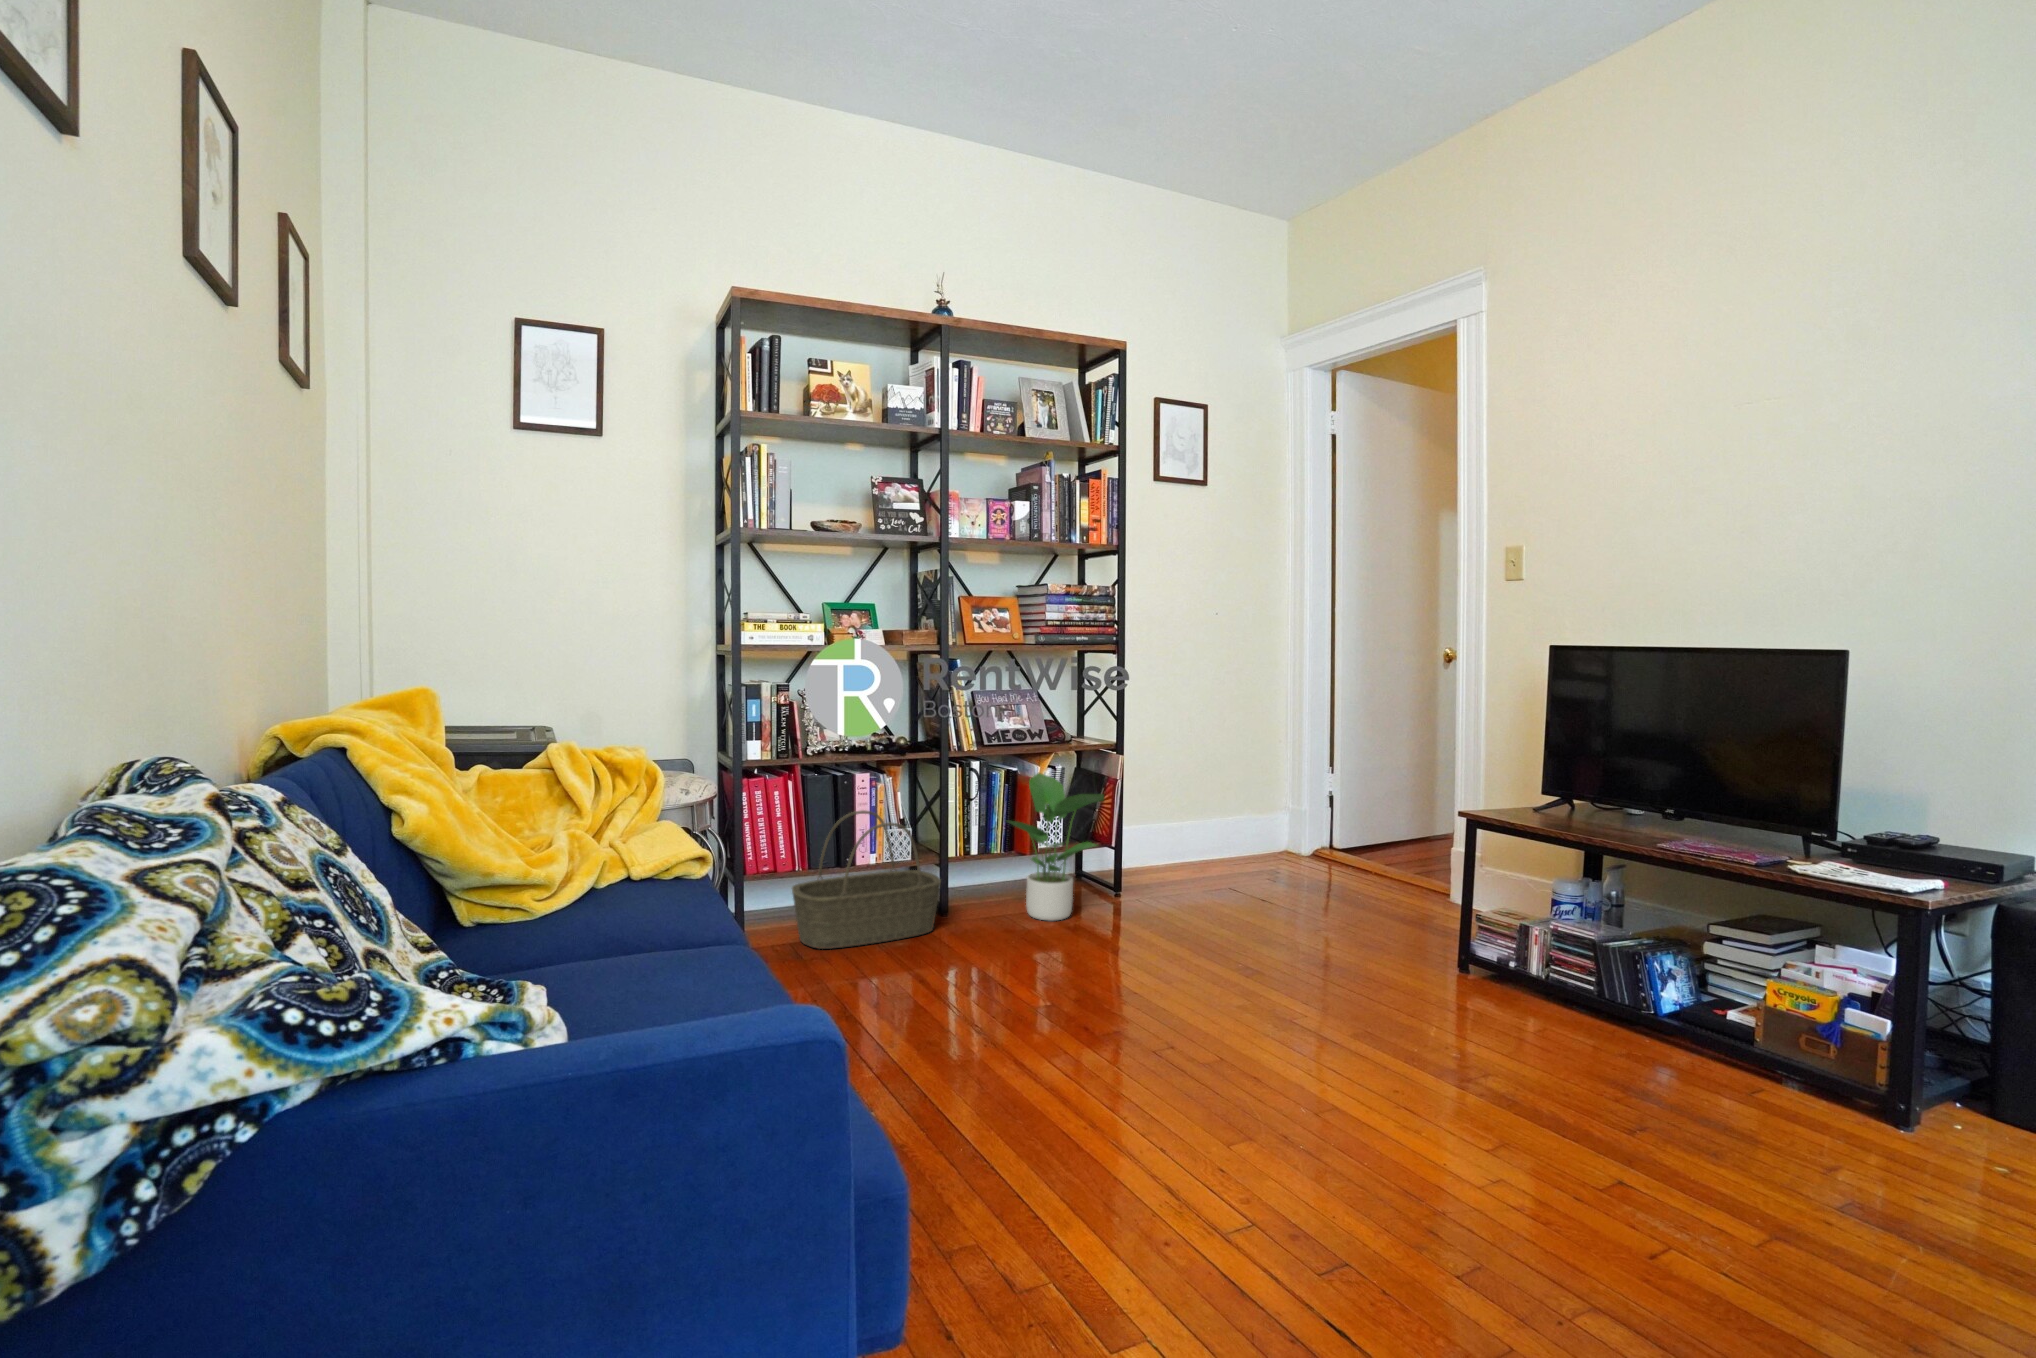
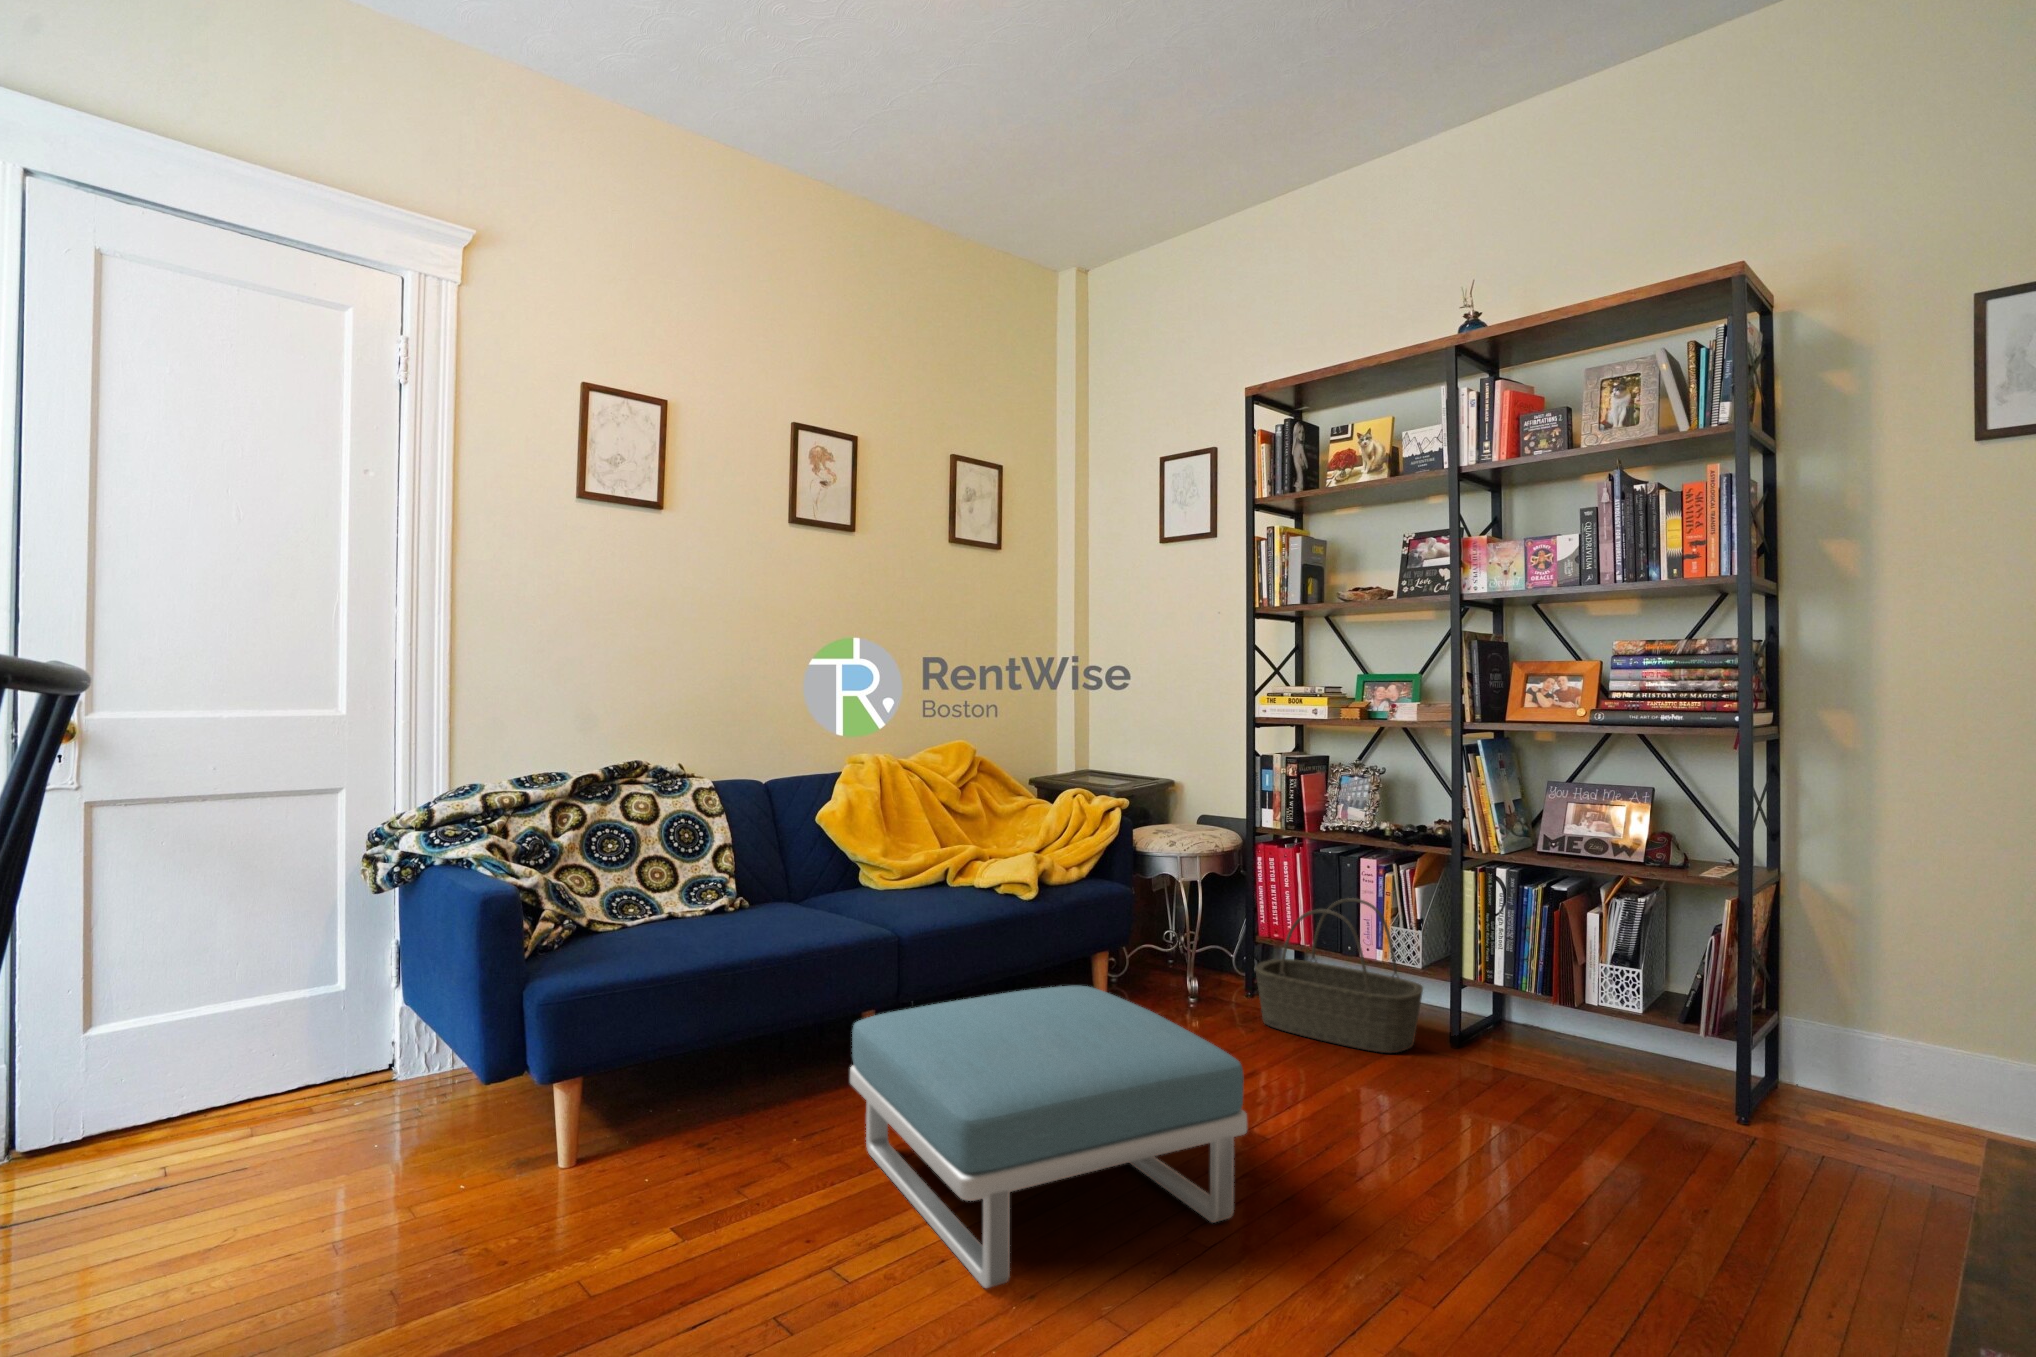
potted plant: present [1007,773,1104,921] -> none [1481,899,1649,1106]
footstool: none [934,926,1284,1187] -> present [850,985,1247,1288]

